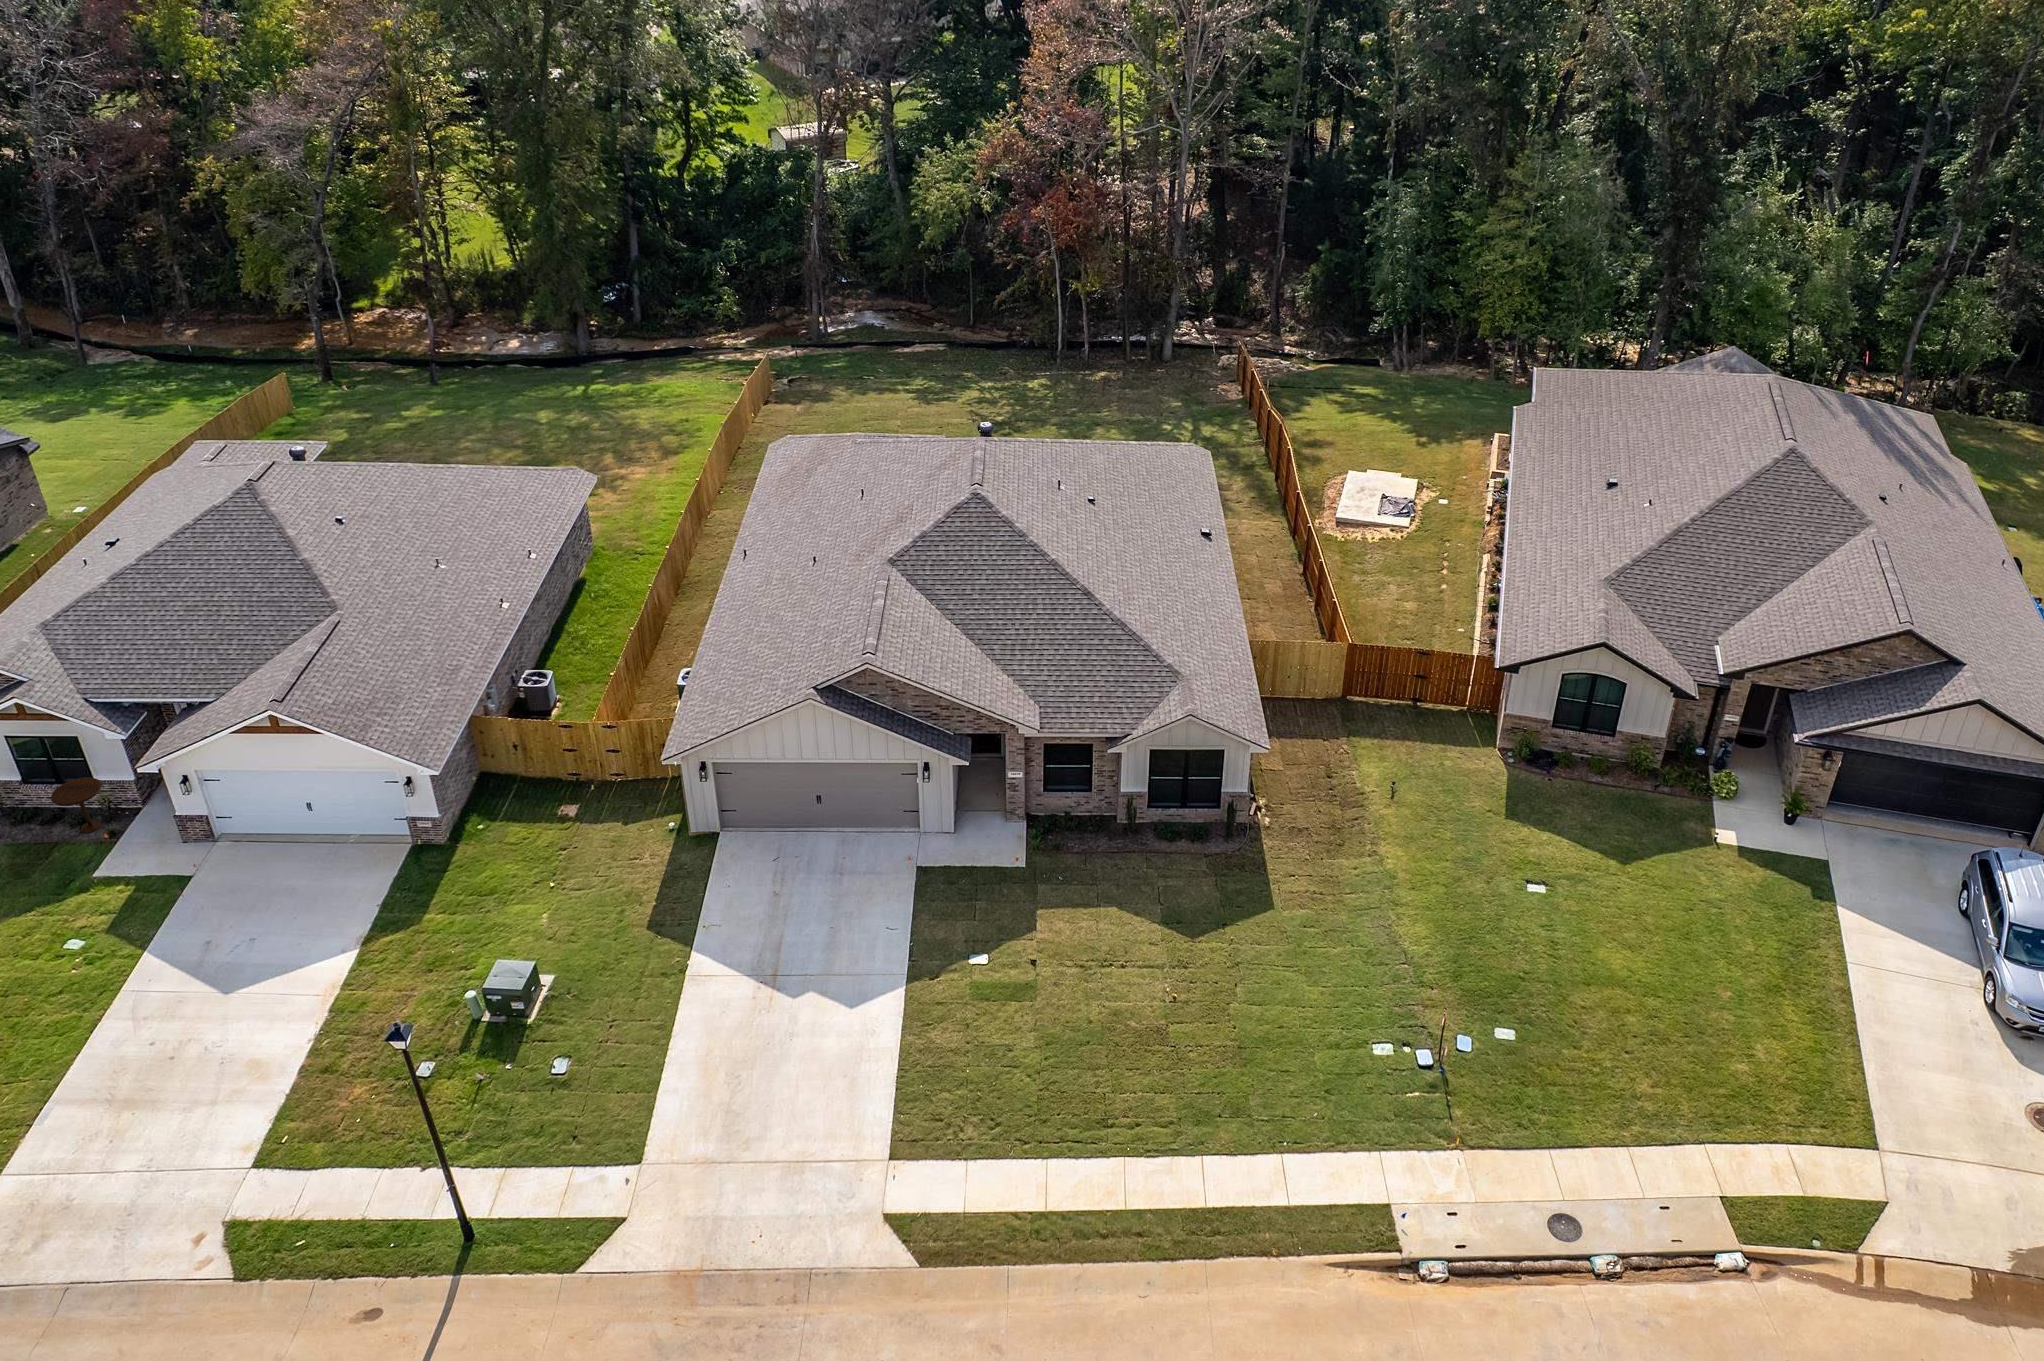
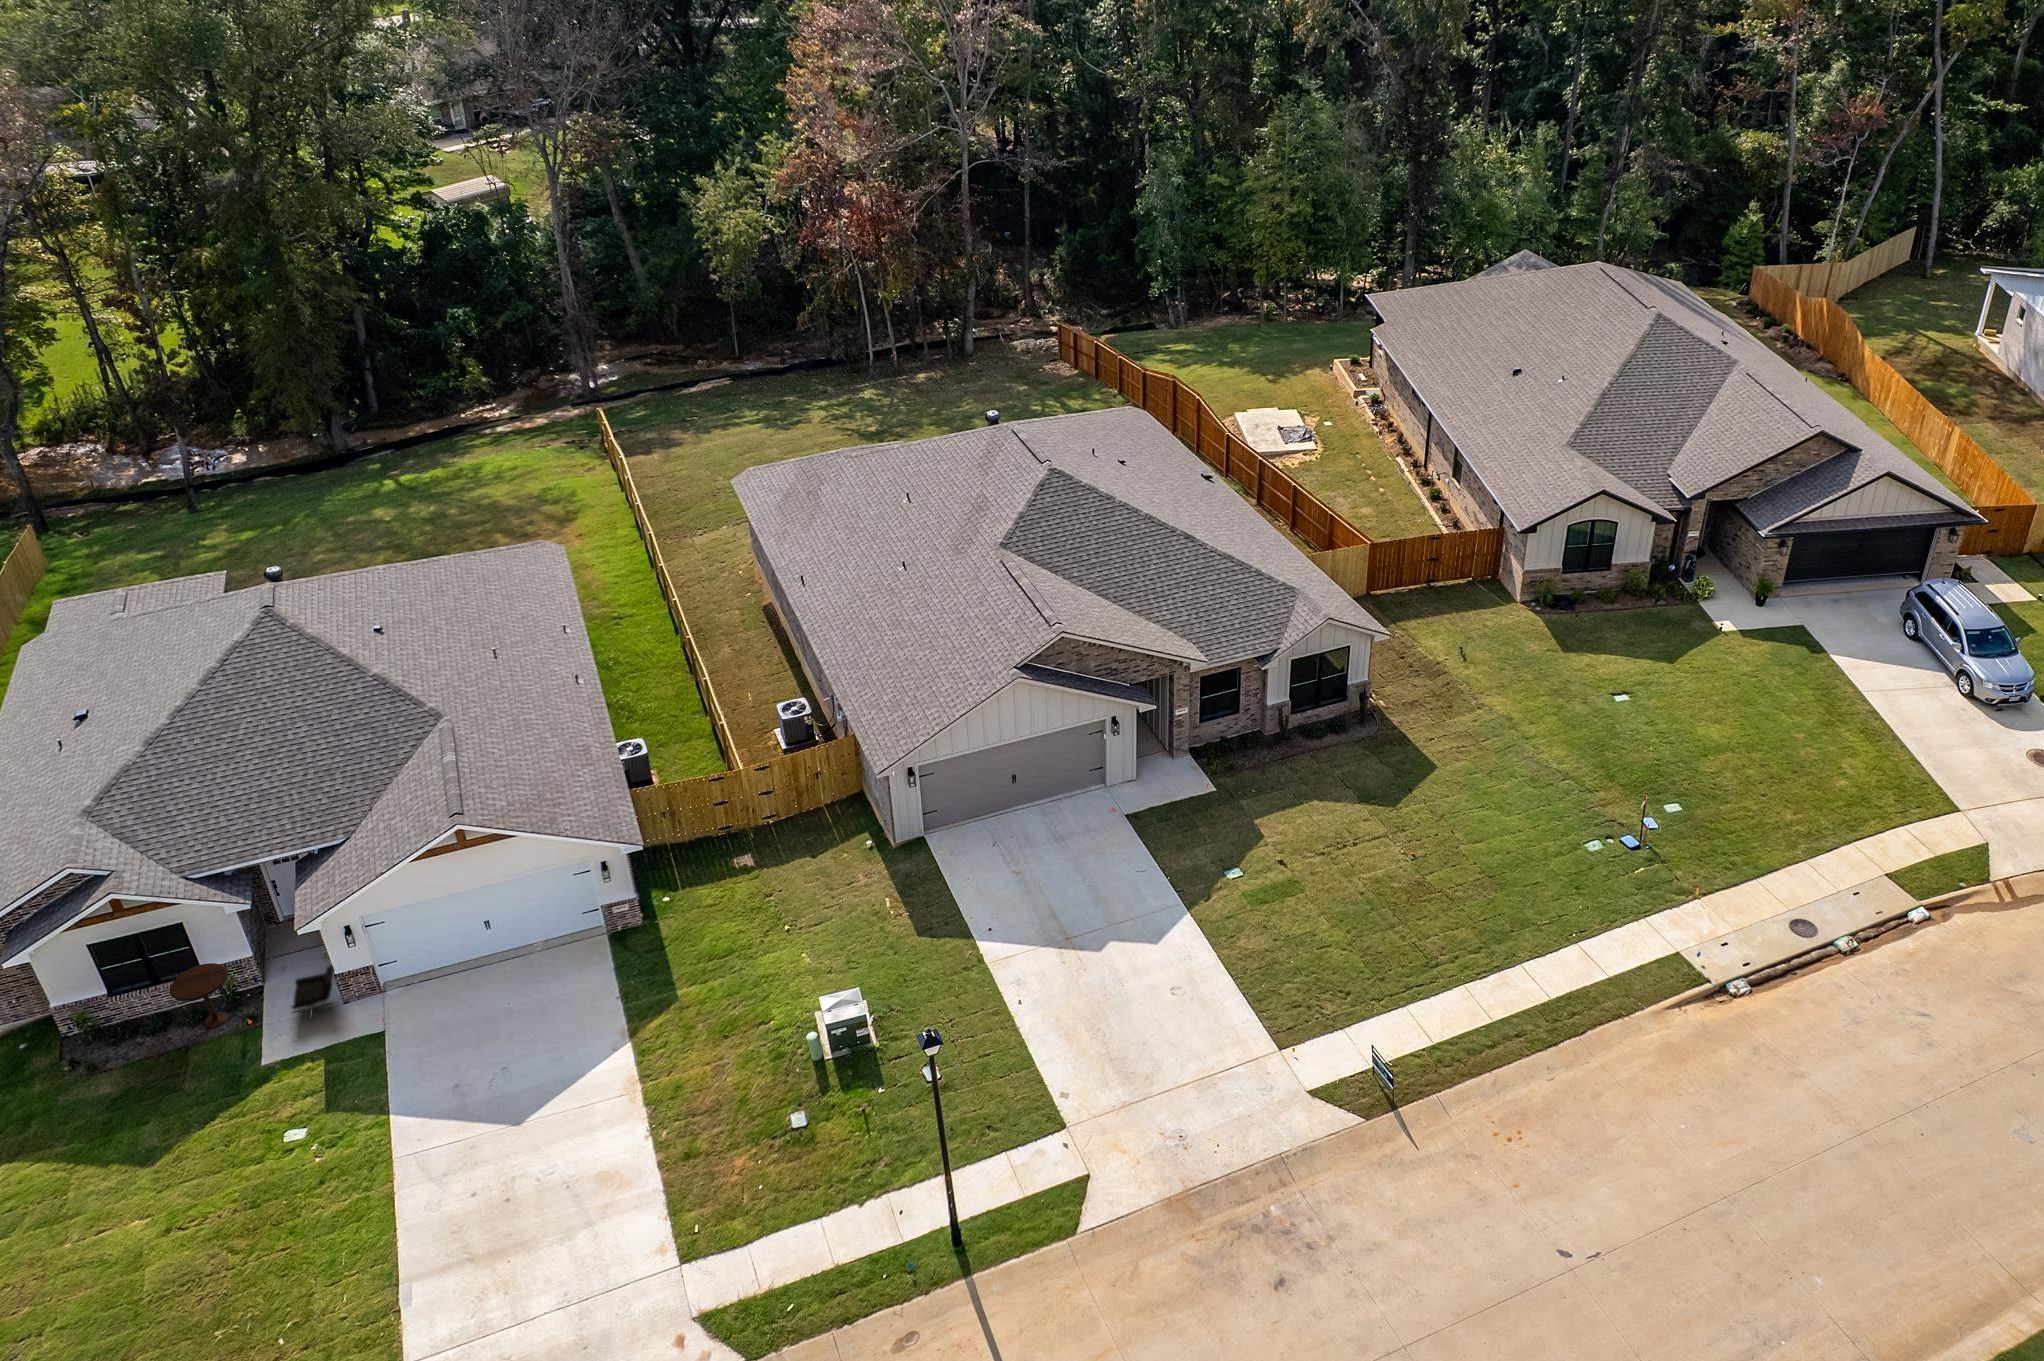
lounge chair: none [135,806,181,848] -> present [292,966,333,1018]

